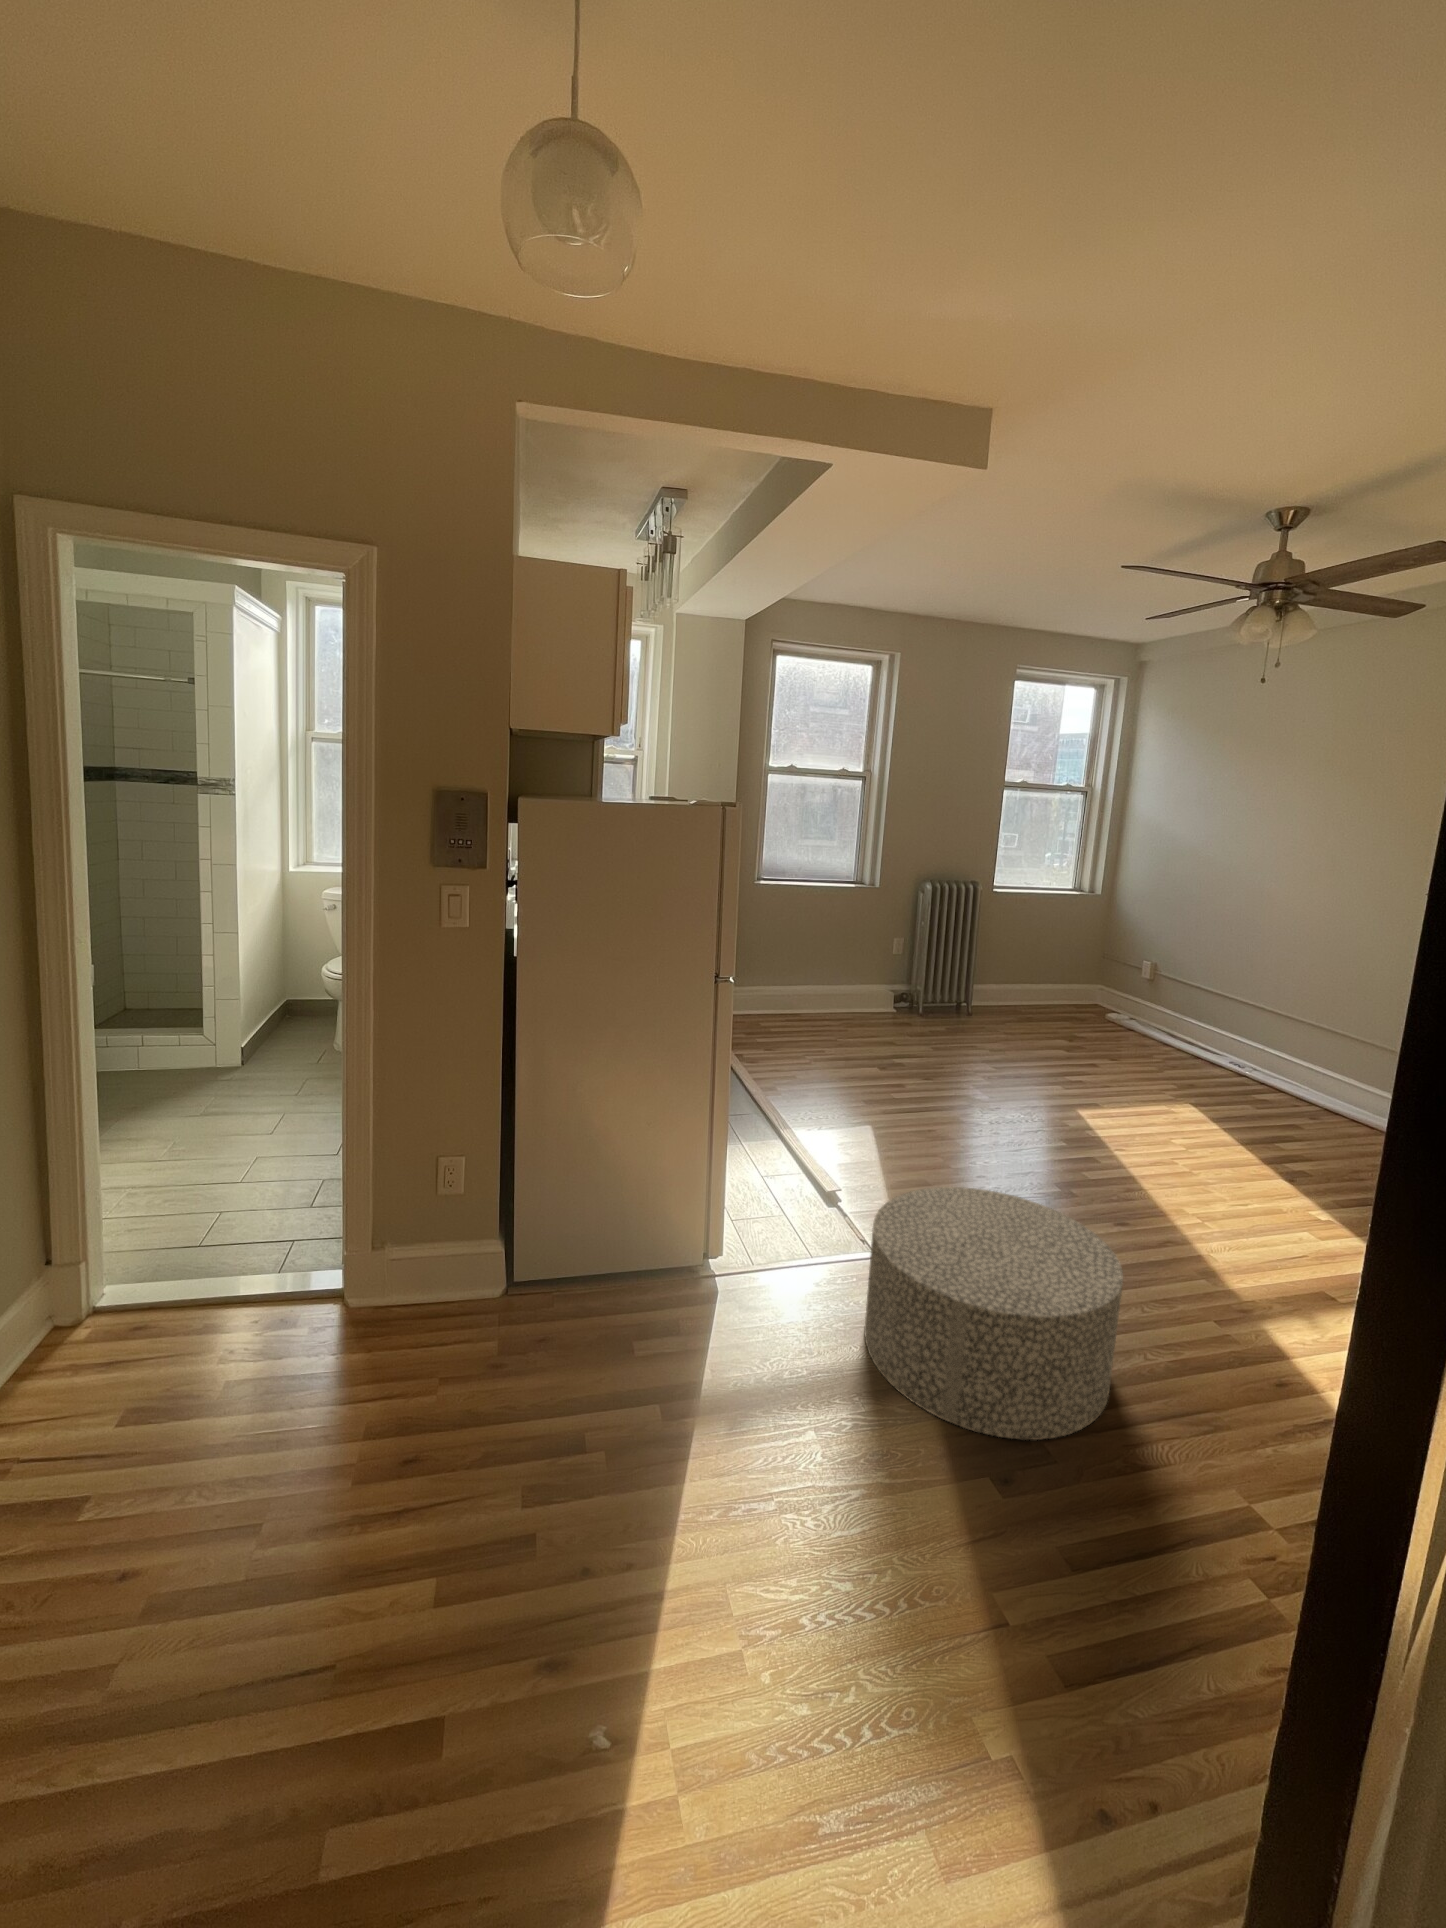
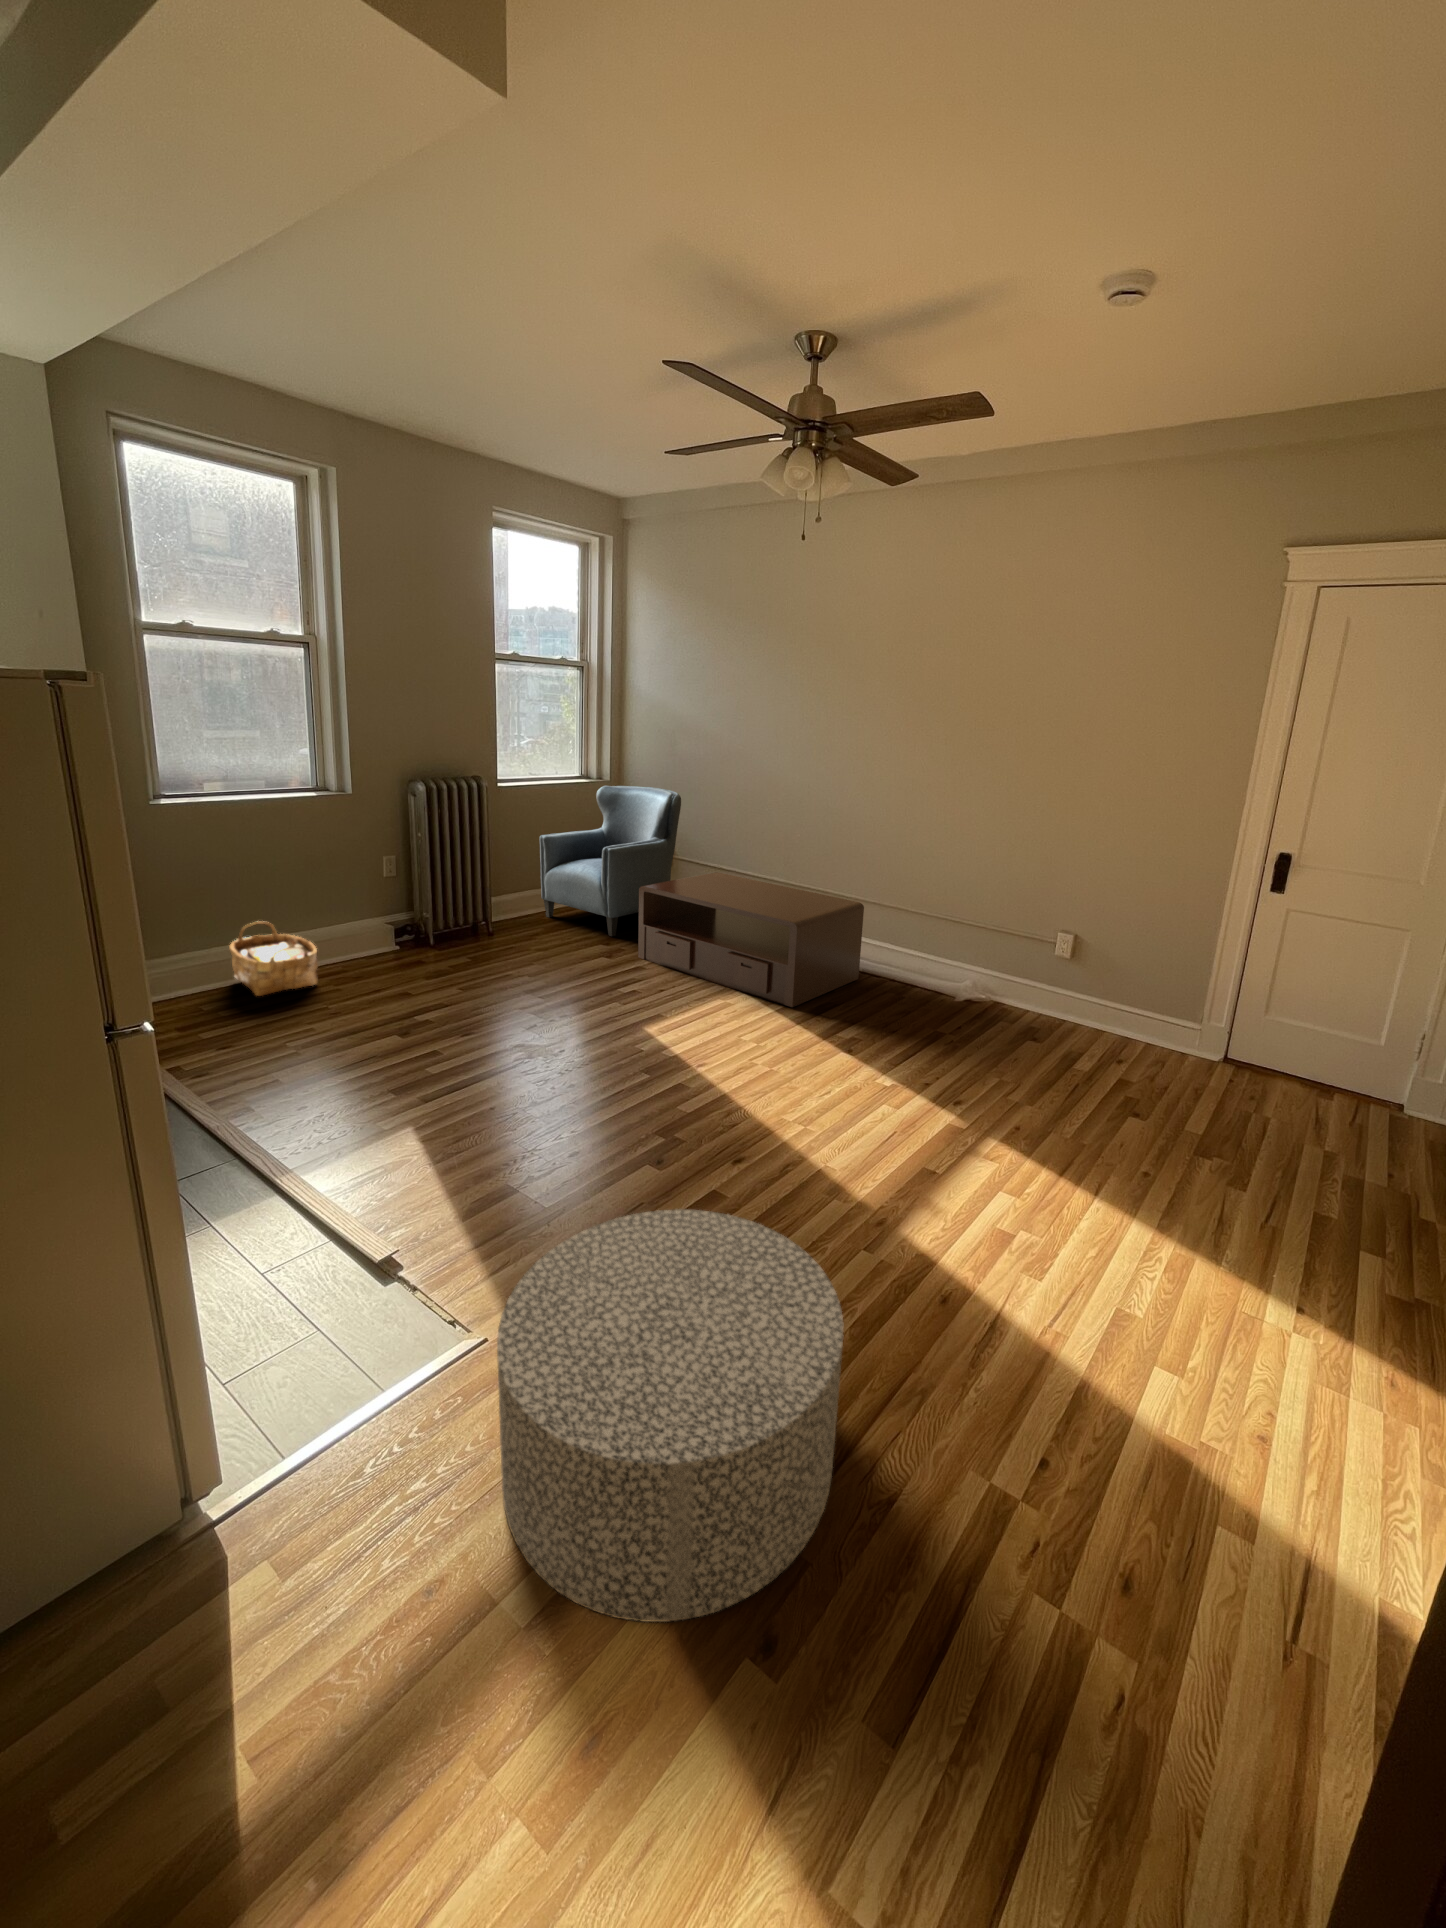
armchair: none [1020,898,1169,1036] -> present [540,786,681,936]
woven basket: none [782,973,836,1025] -> present [229,921,318,996]
coffee table: none [1096,990,1359,1130] -> present [638,872,864,1007]

